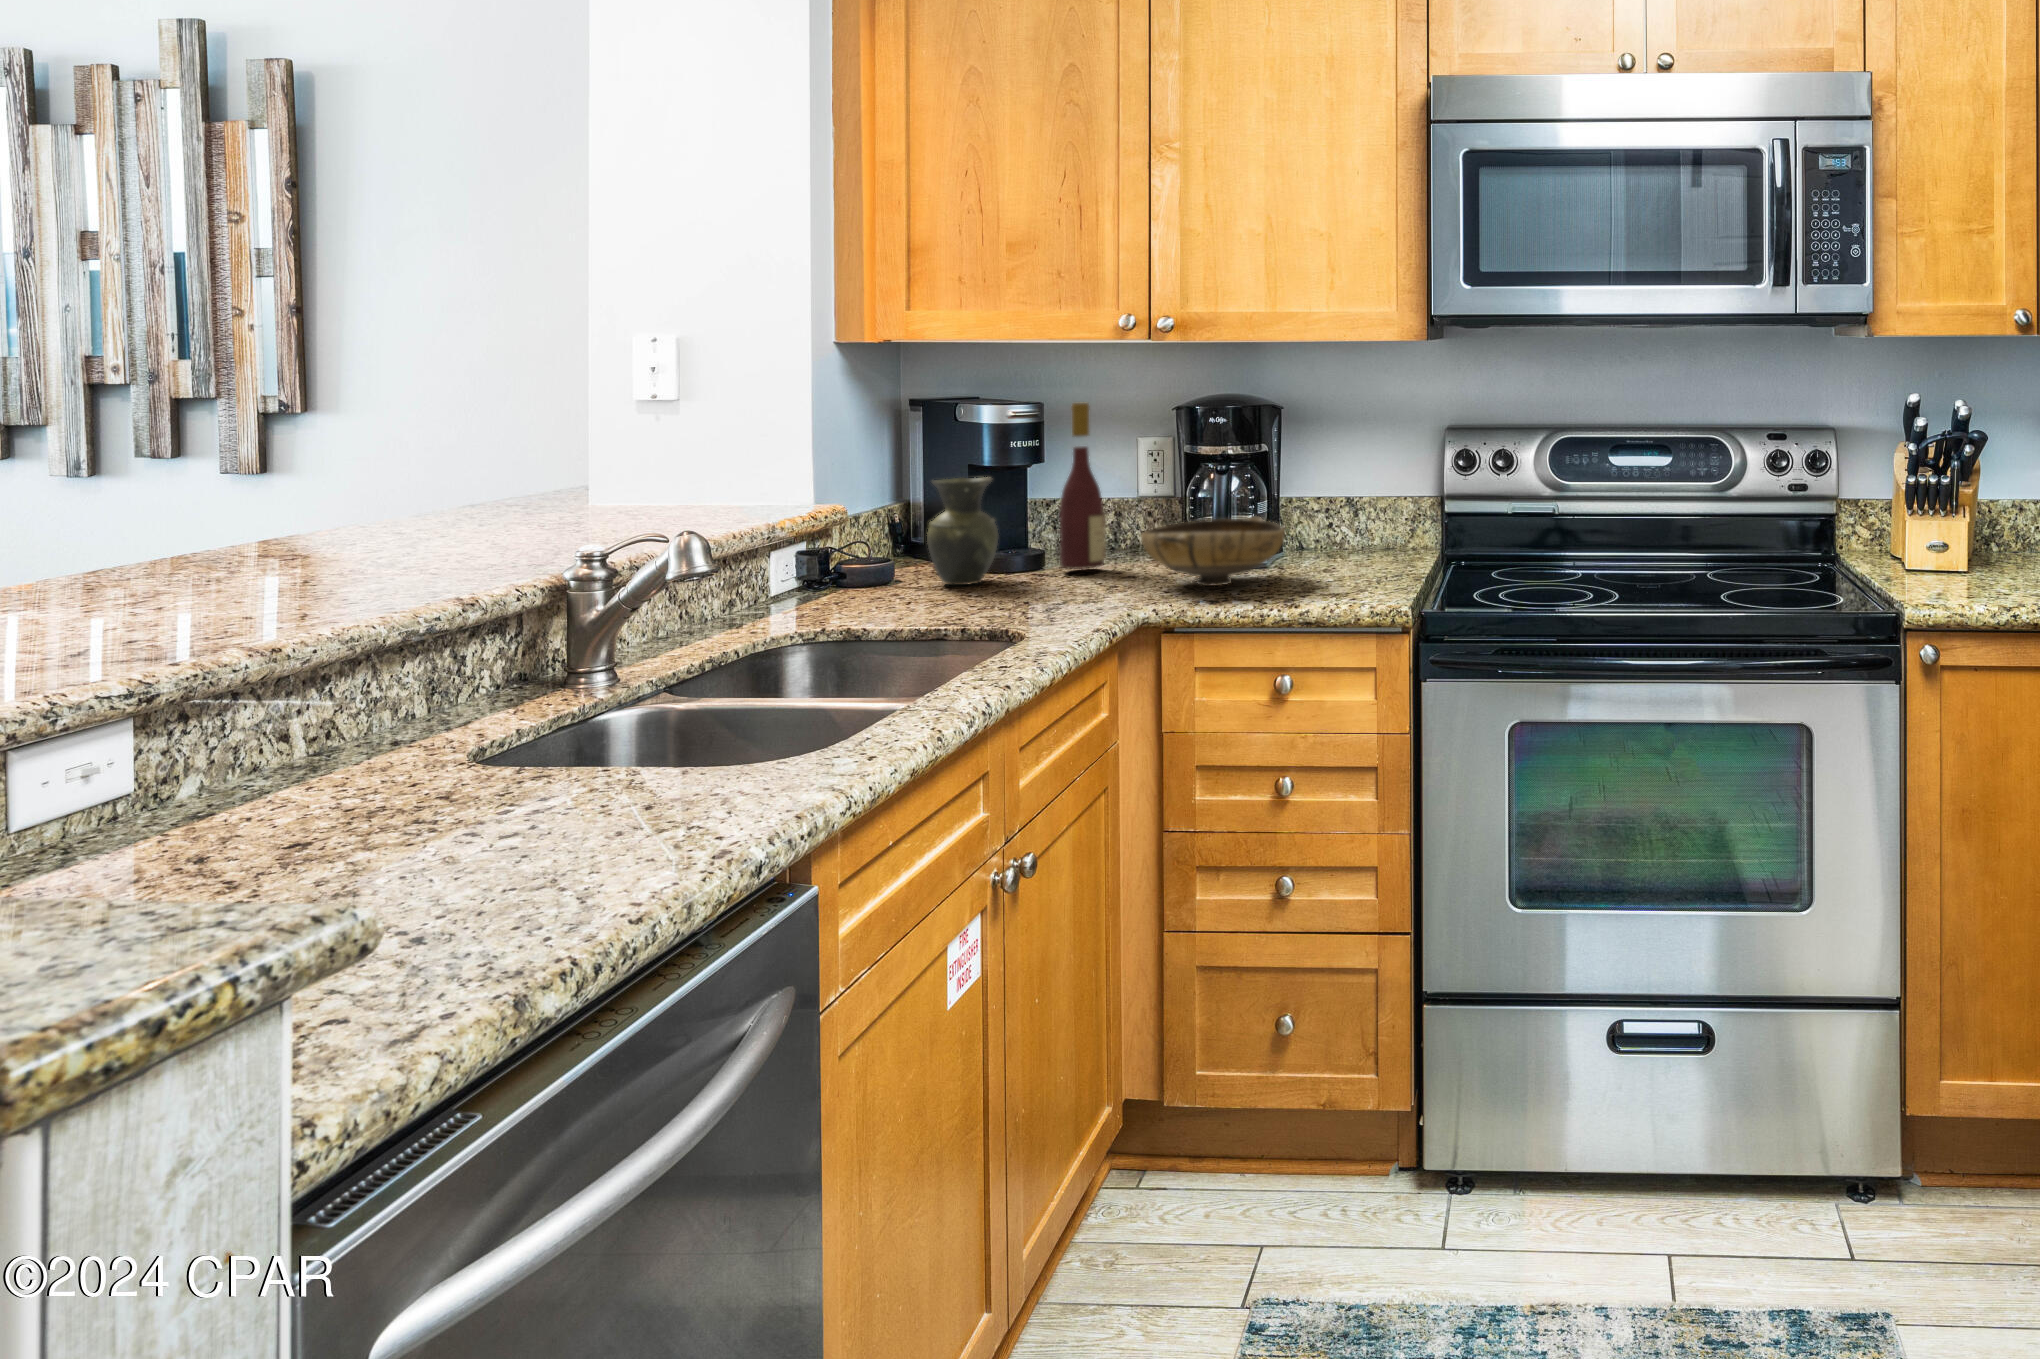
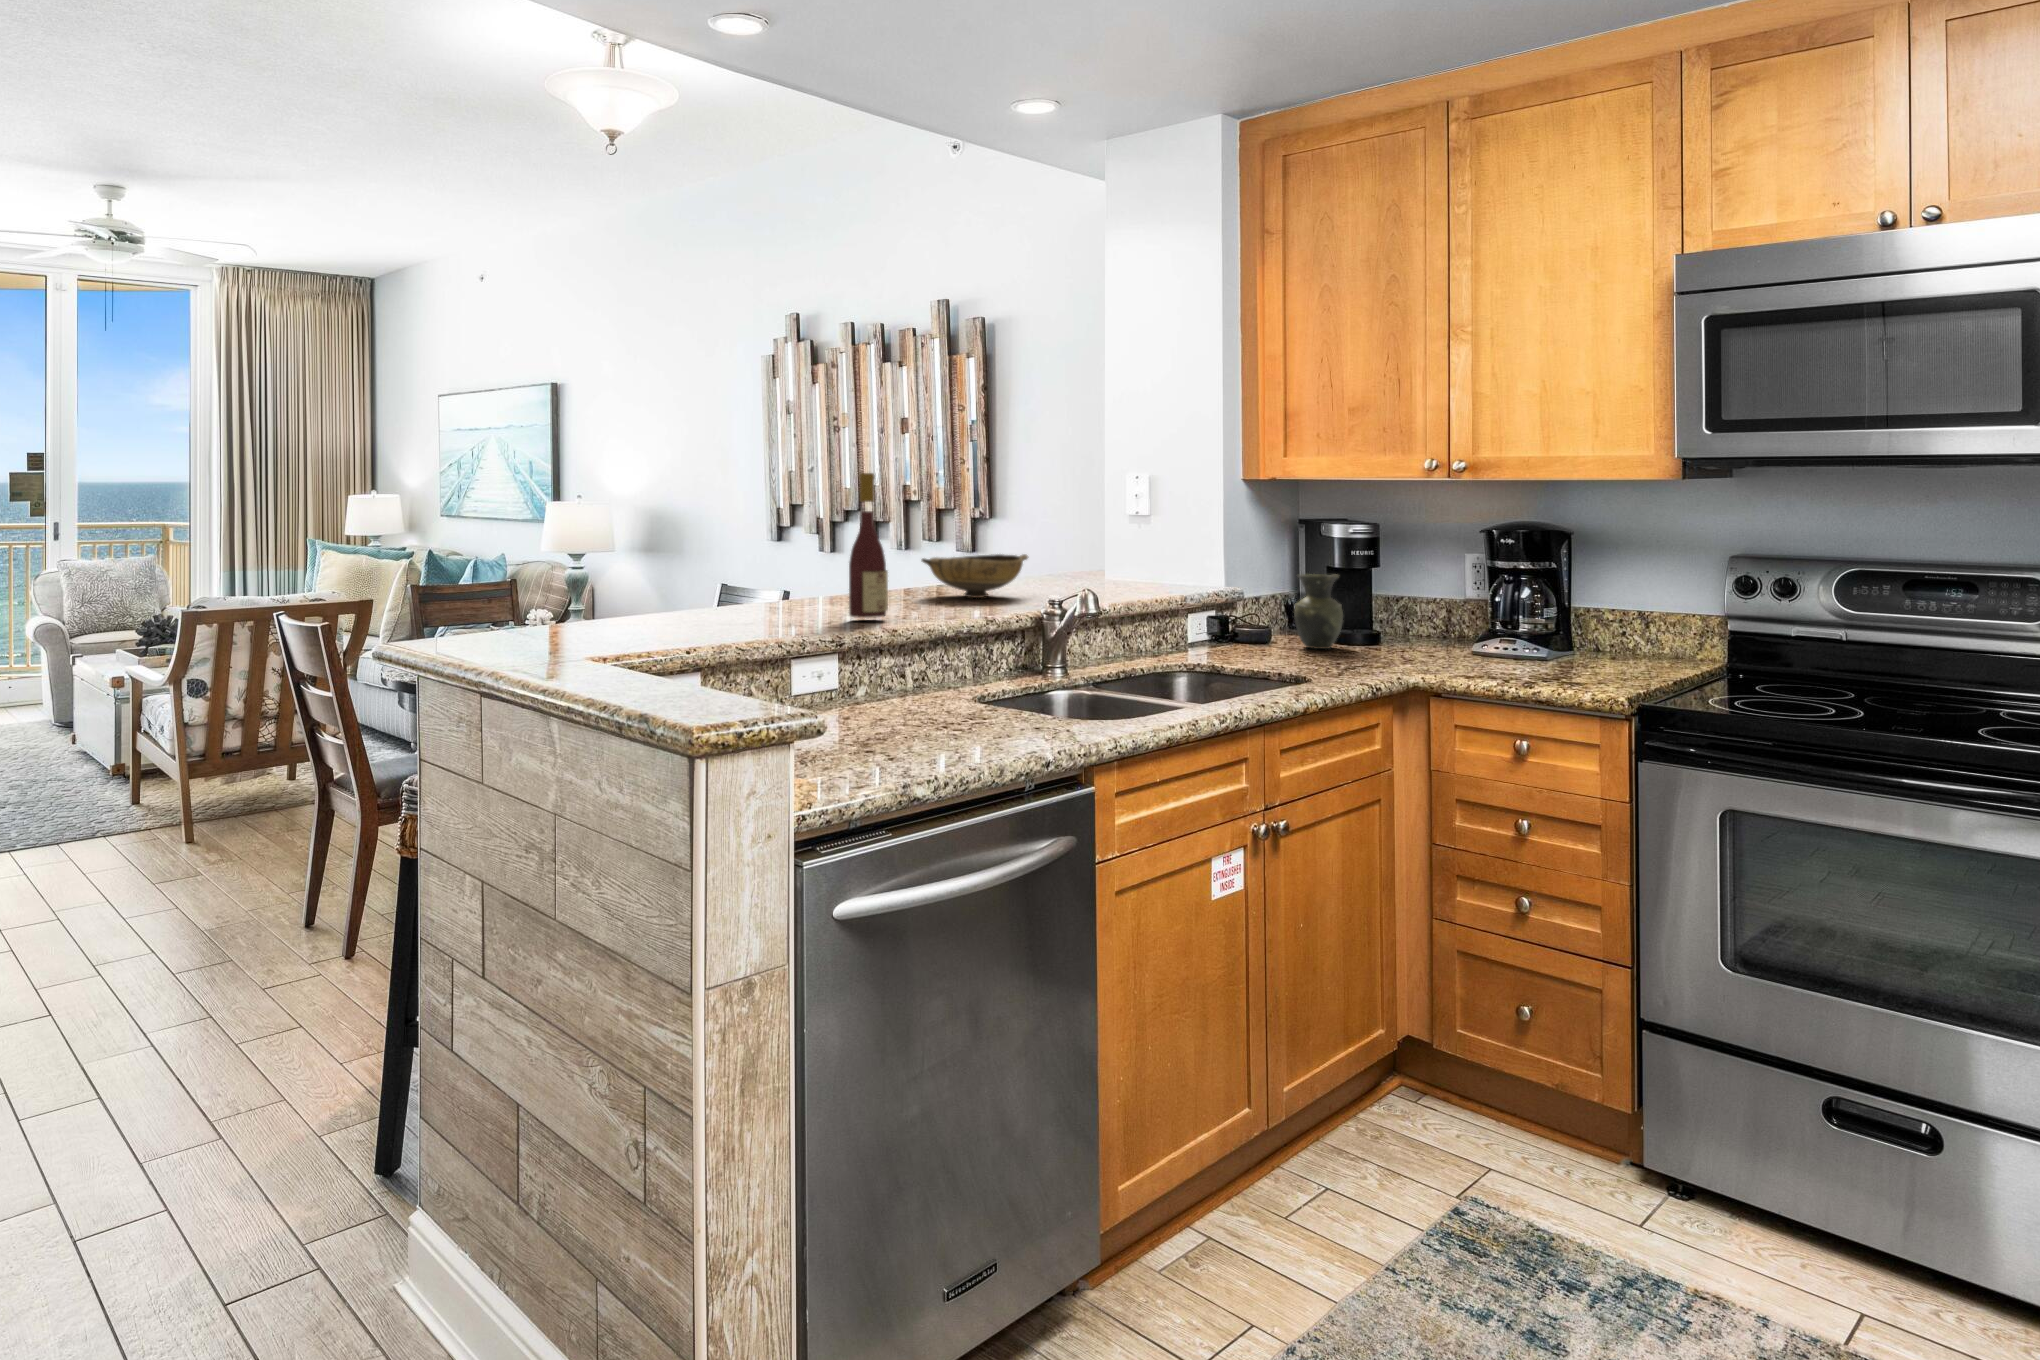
wine bottle: present [1060,402,1106,569] -> present [849,473,888,618]
bowl: present [1141,516,1285,586] -> present [922,554,1028,598]

